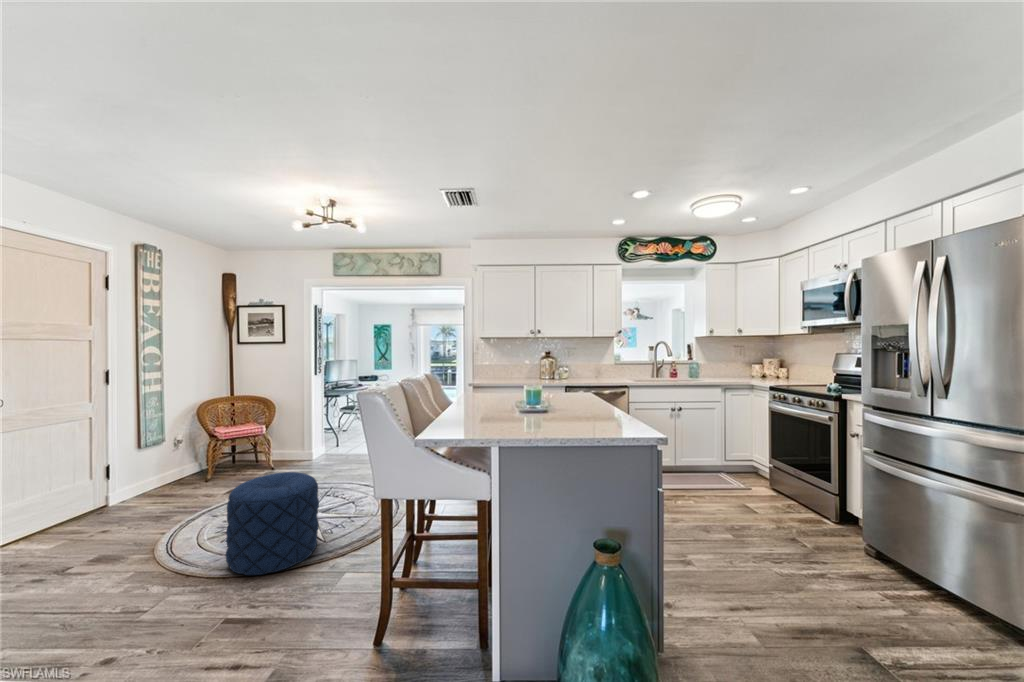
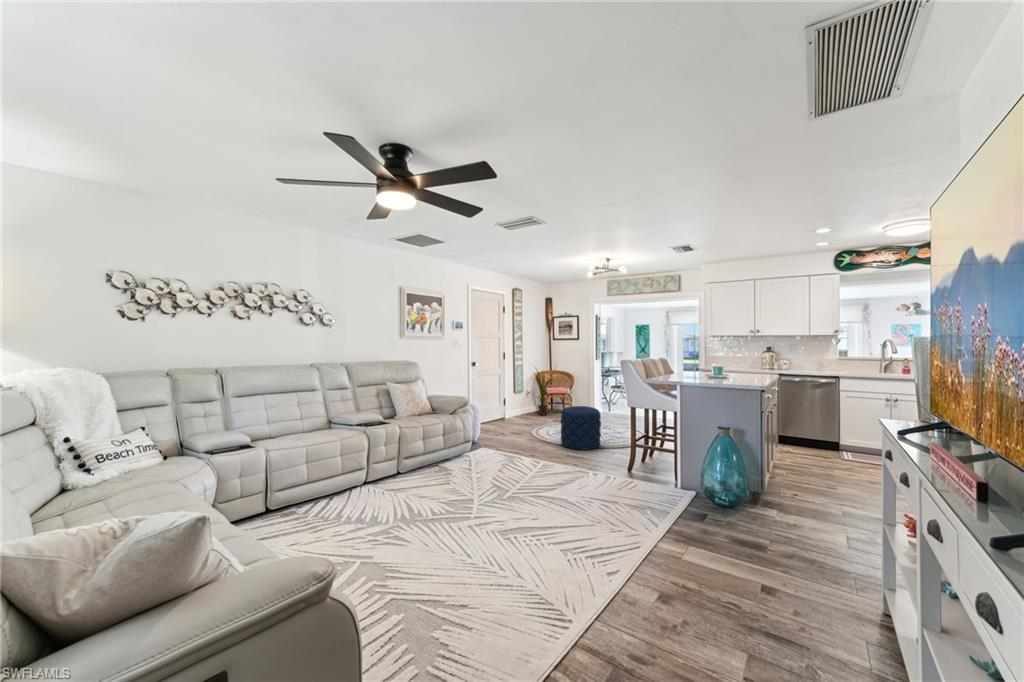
house plant: none [181,389,243,482] -> present [536,372,552,415]

